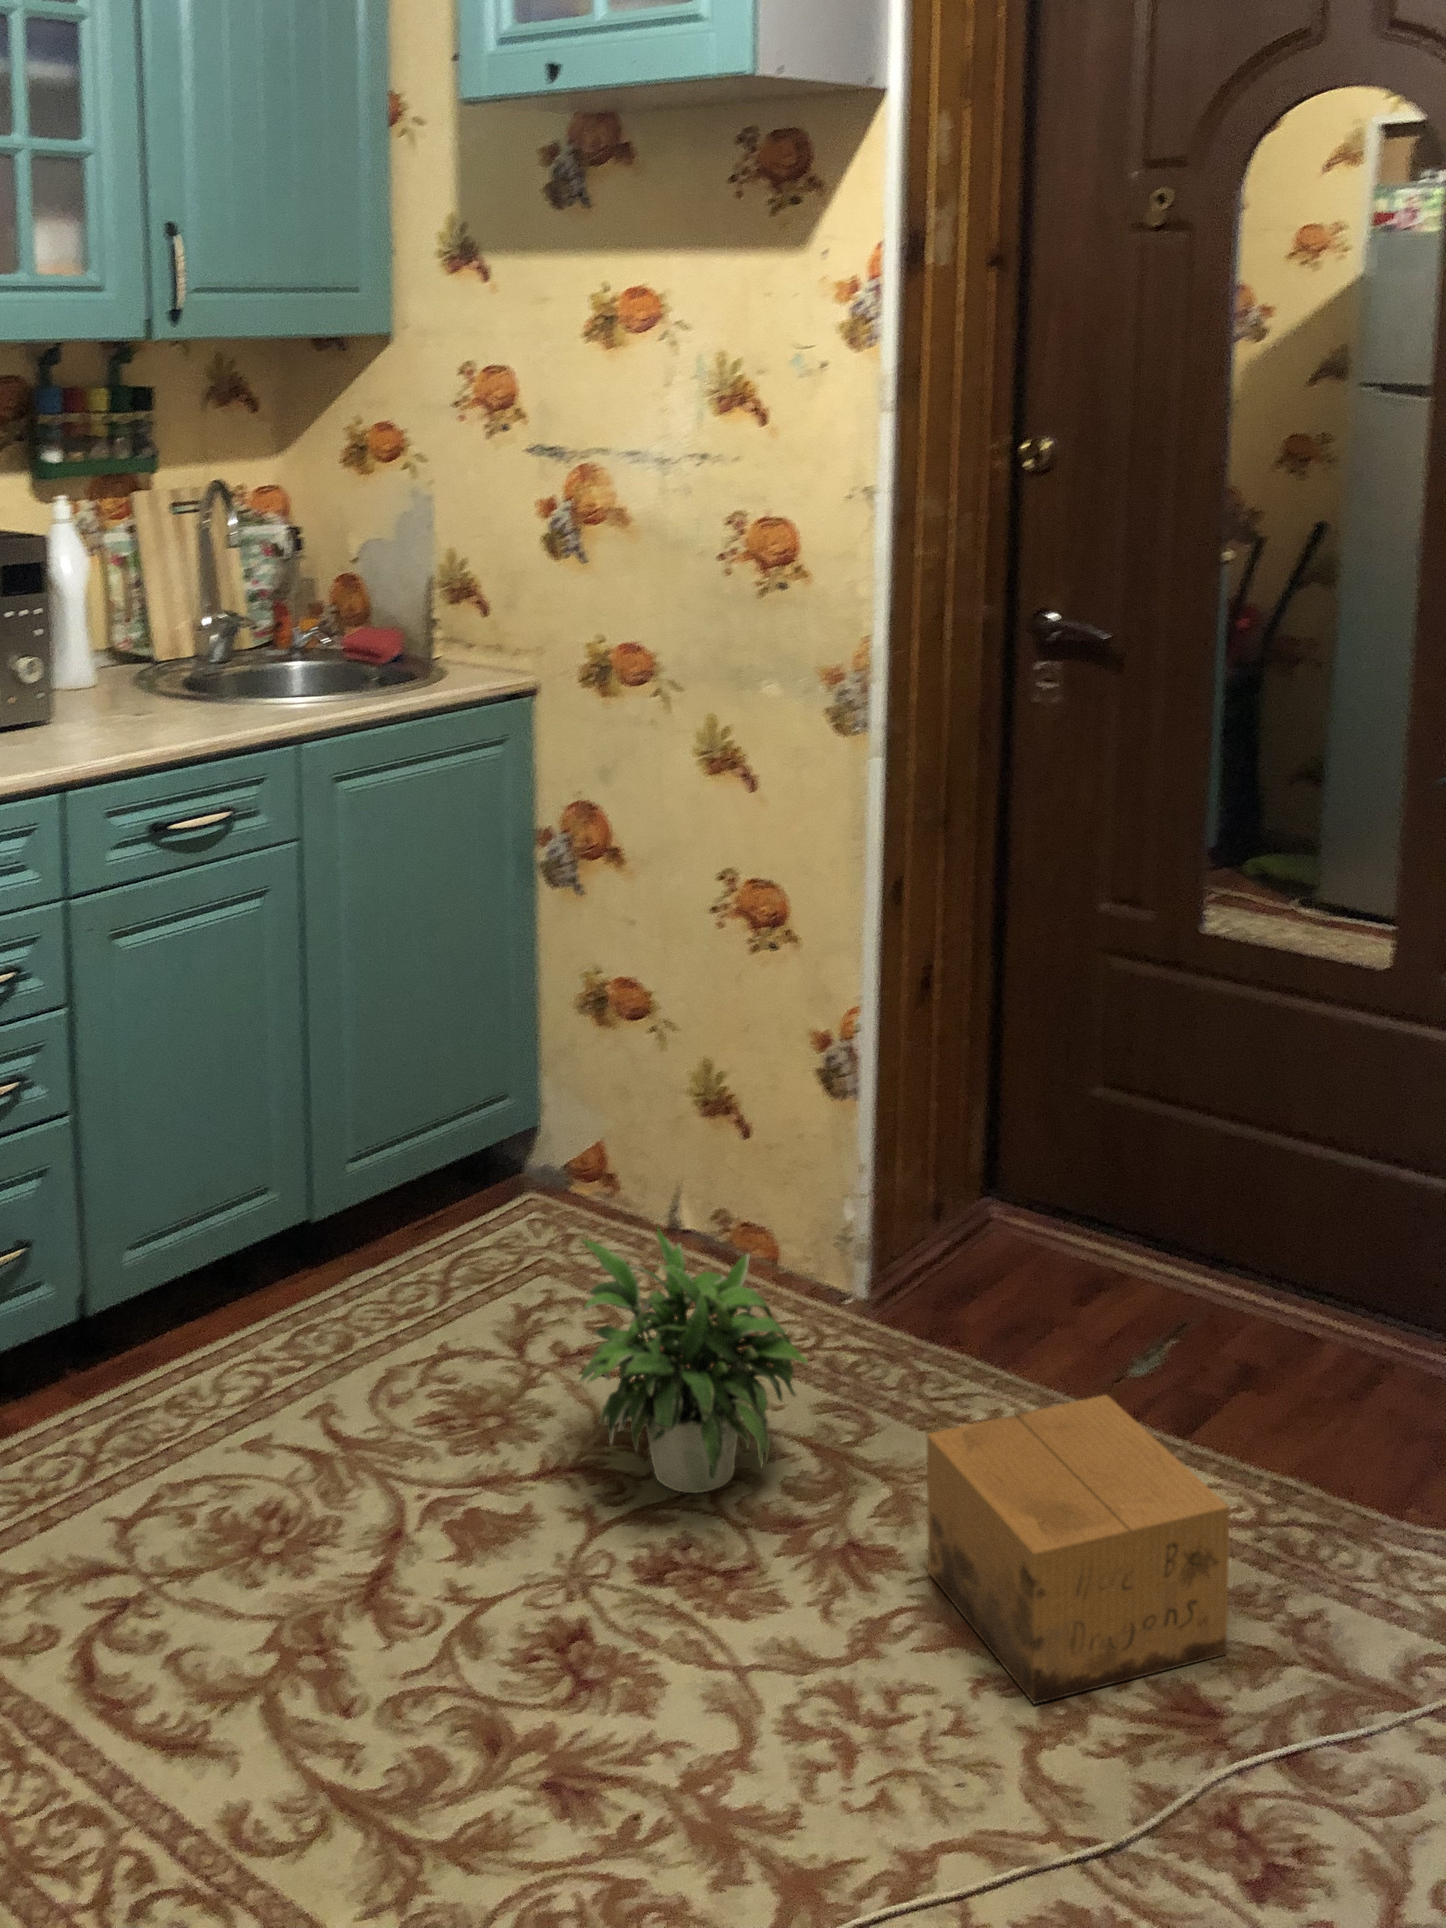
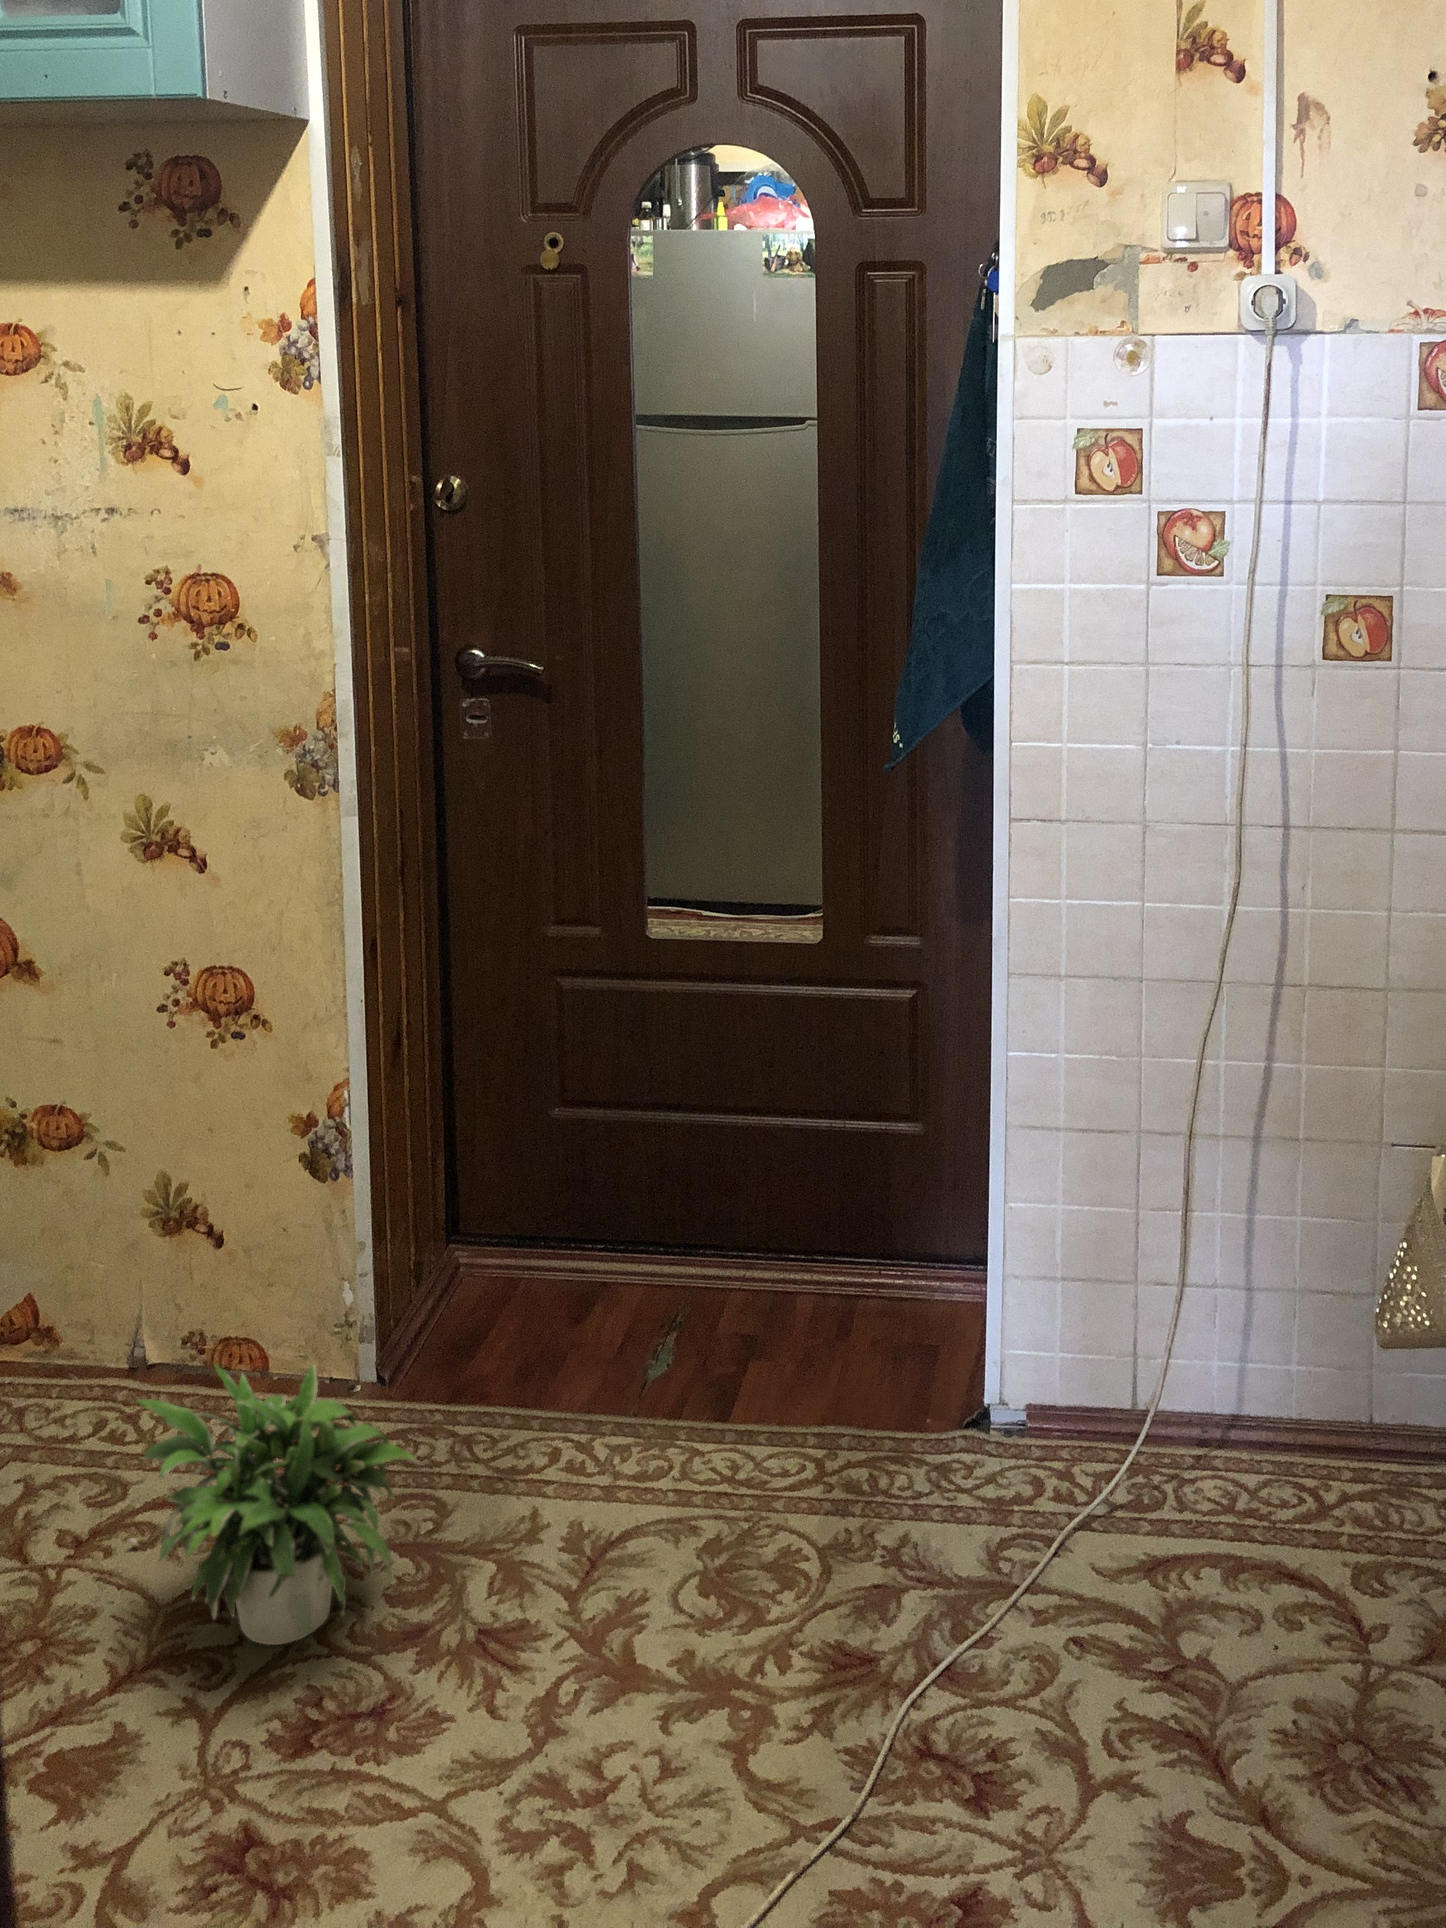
cardboard box: present [927,1395,1230,1704] -> none [565,1399,852,1718]

